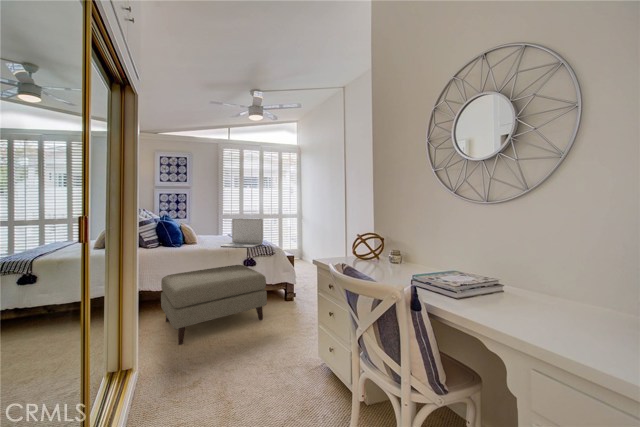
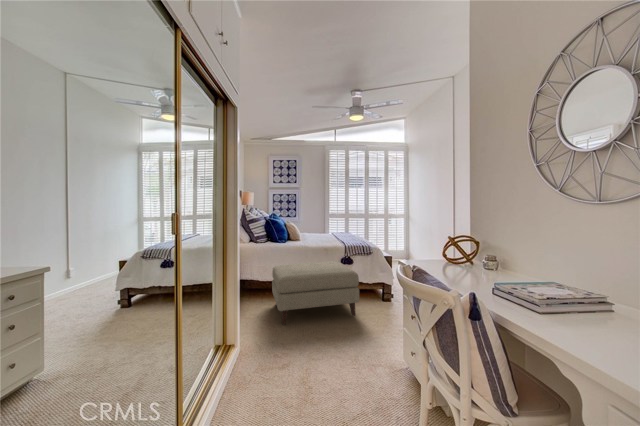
laptop: present [221,219,263,248] -> none [321,218,360,246]

